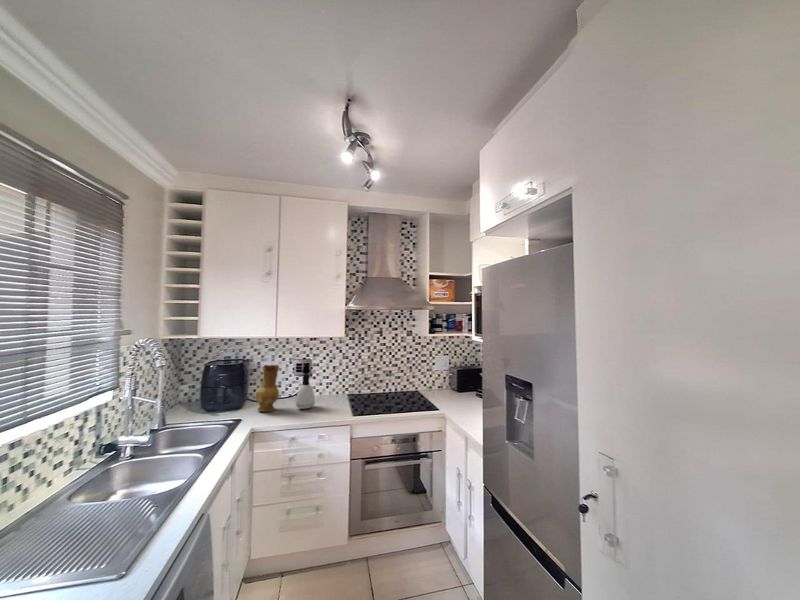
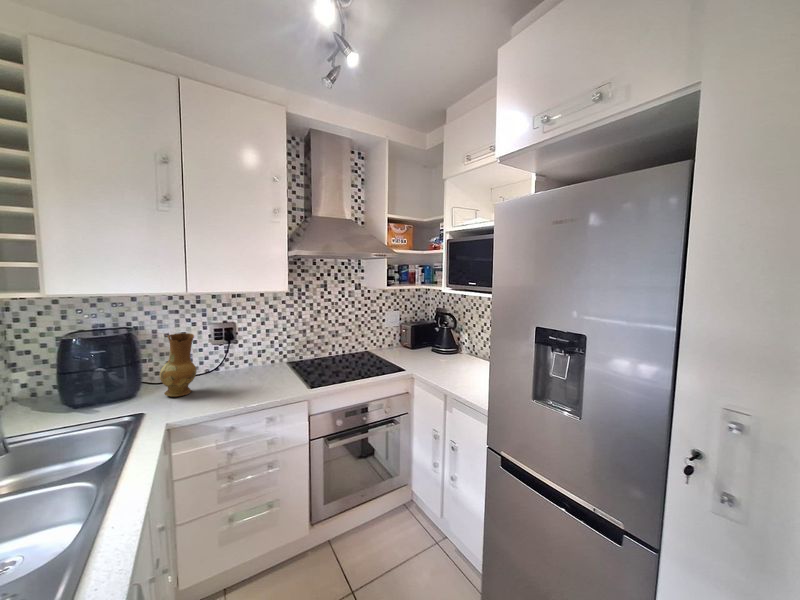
soap dispenser: present [296,374,315,409] -> none [223,342,250,386]

